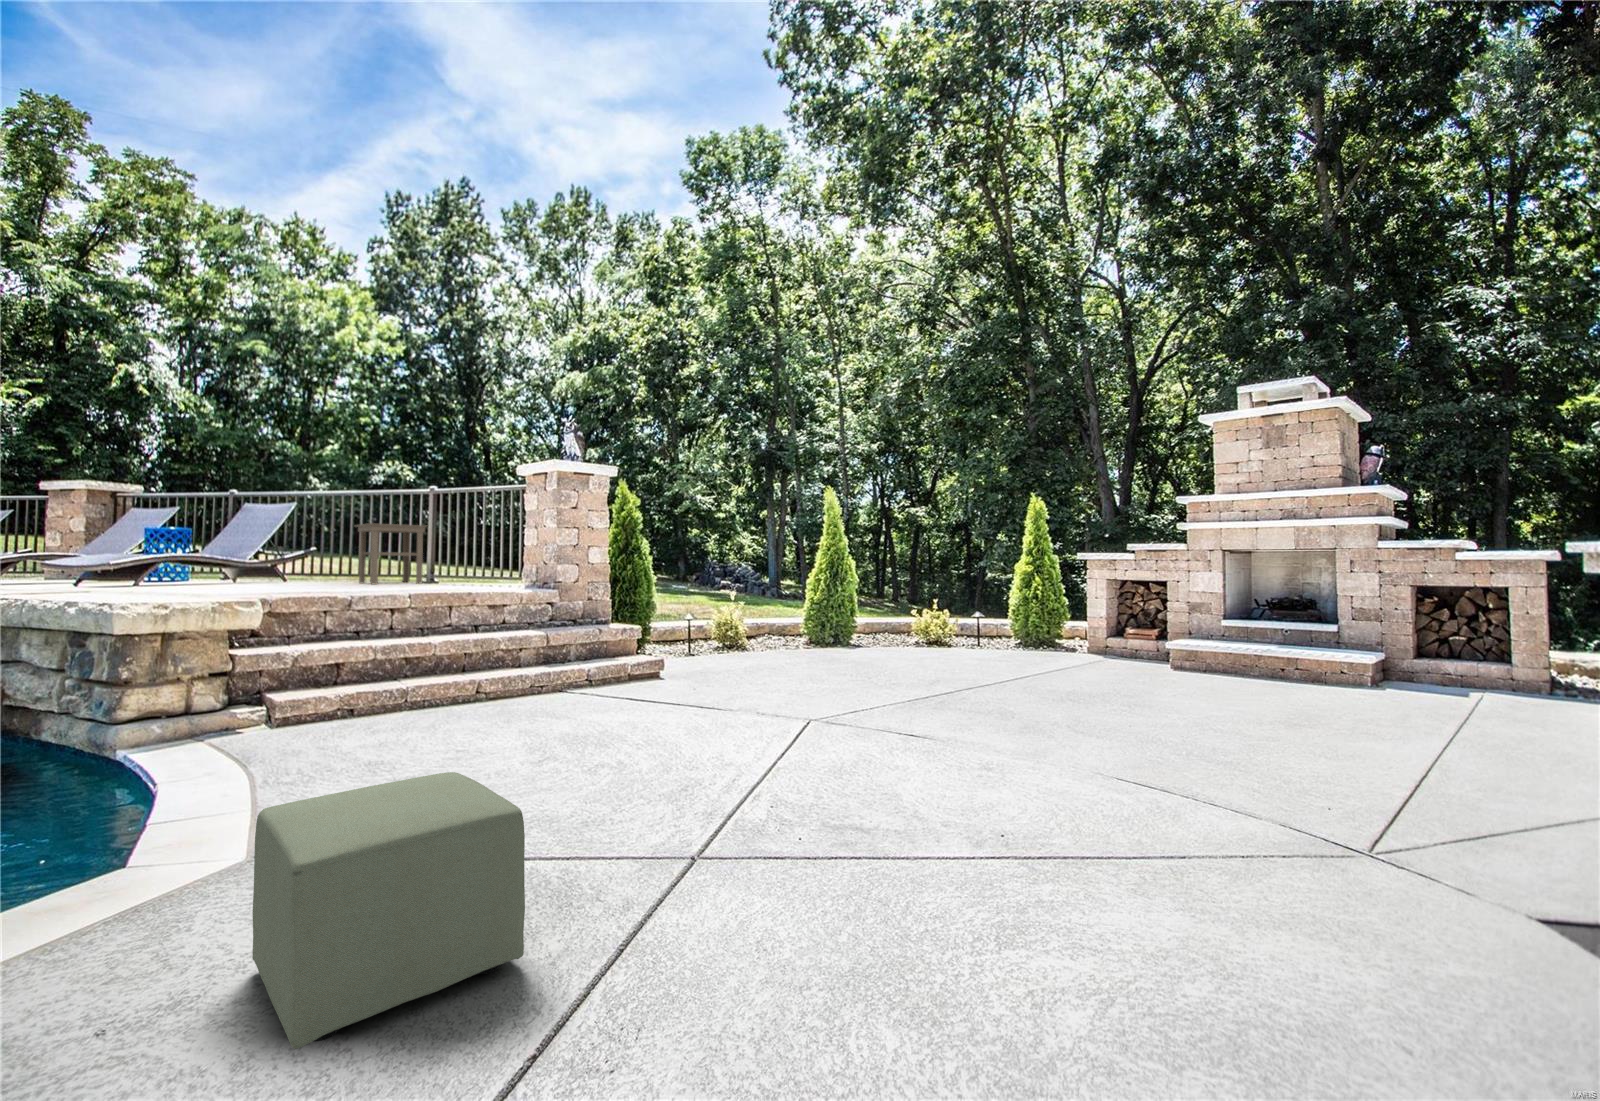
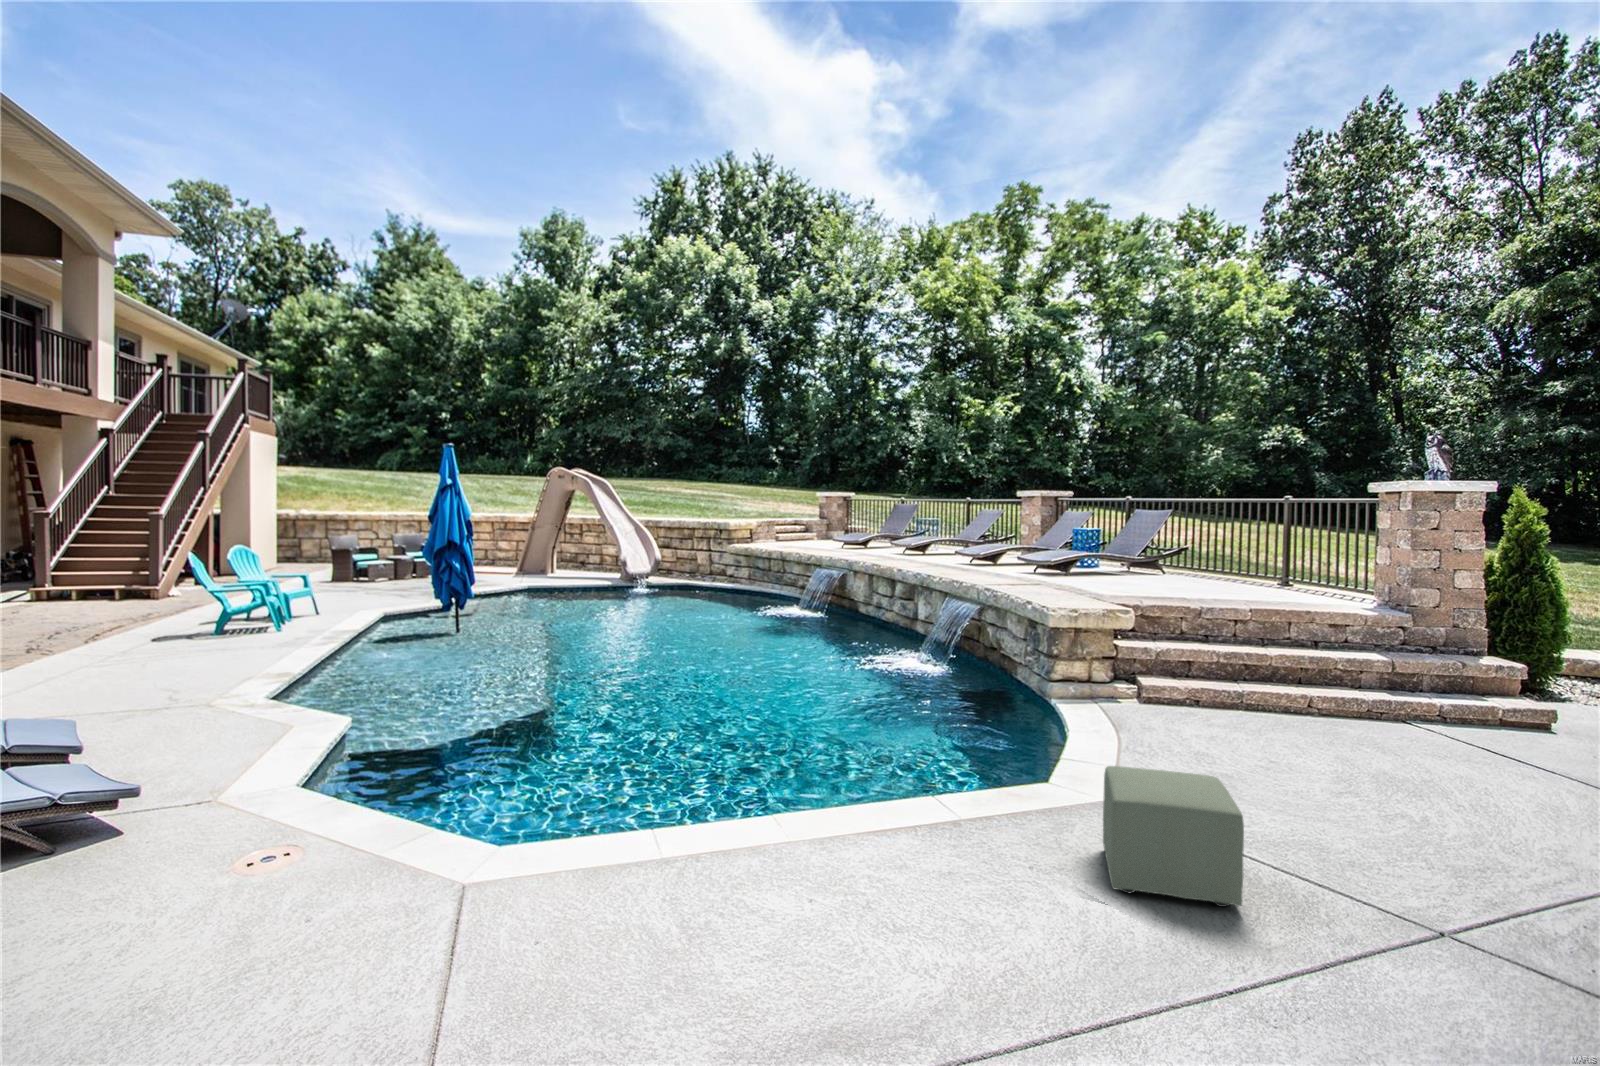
side table: present [355,523,426,584] -> none [1214,533,1280,589]

